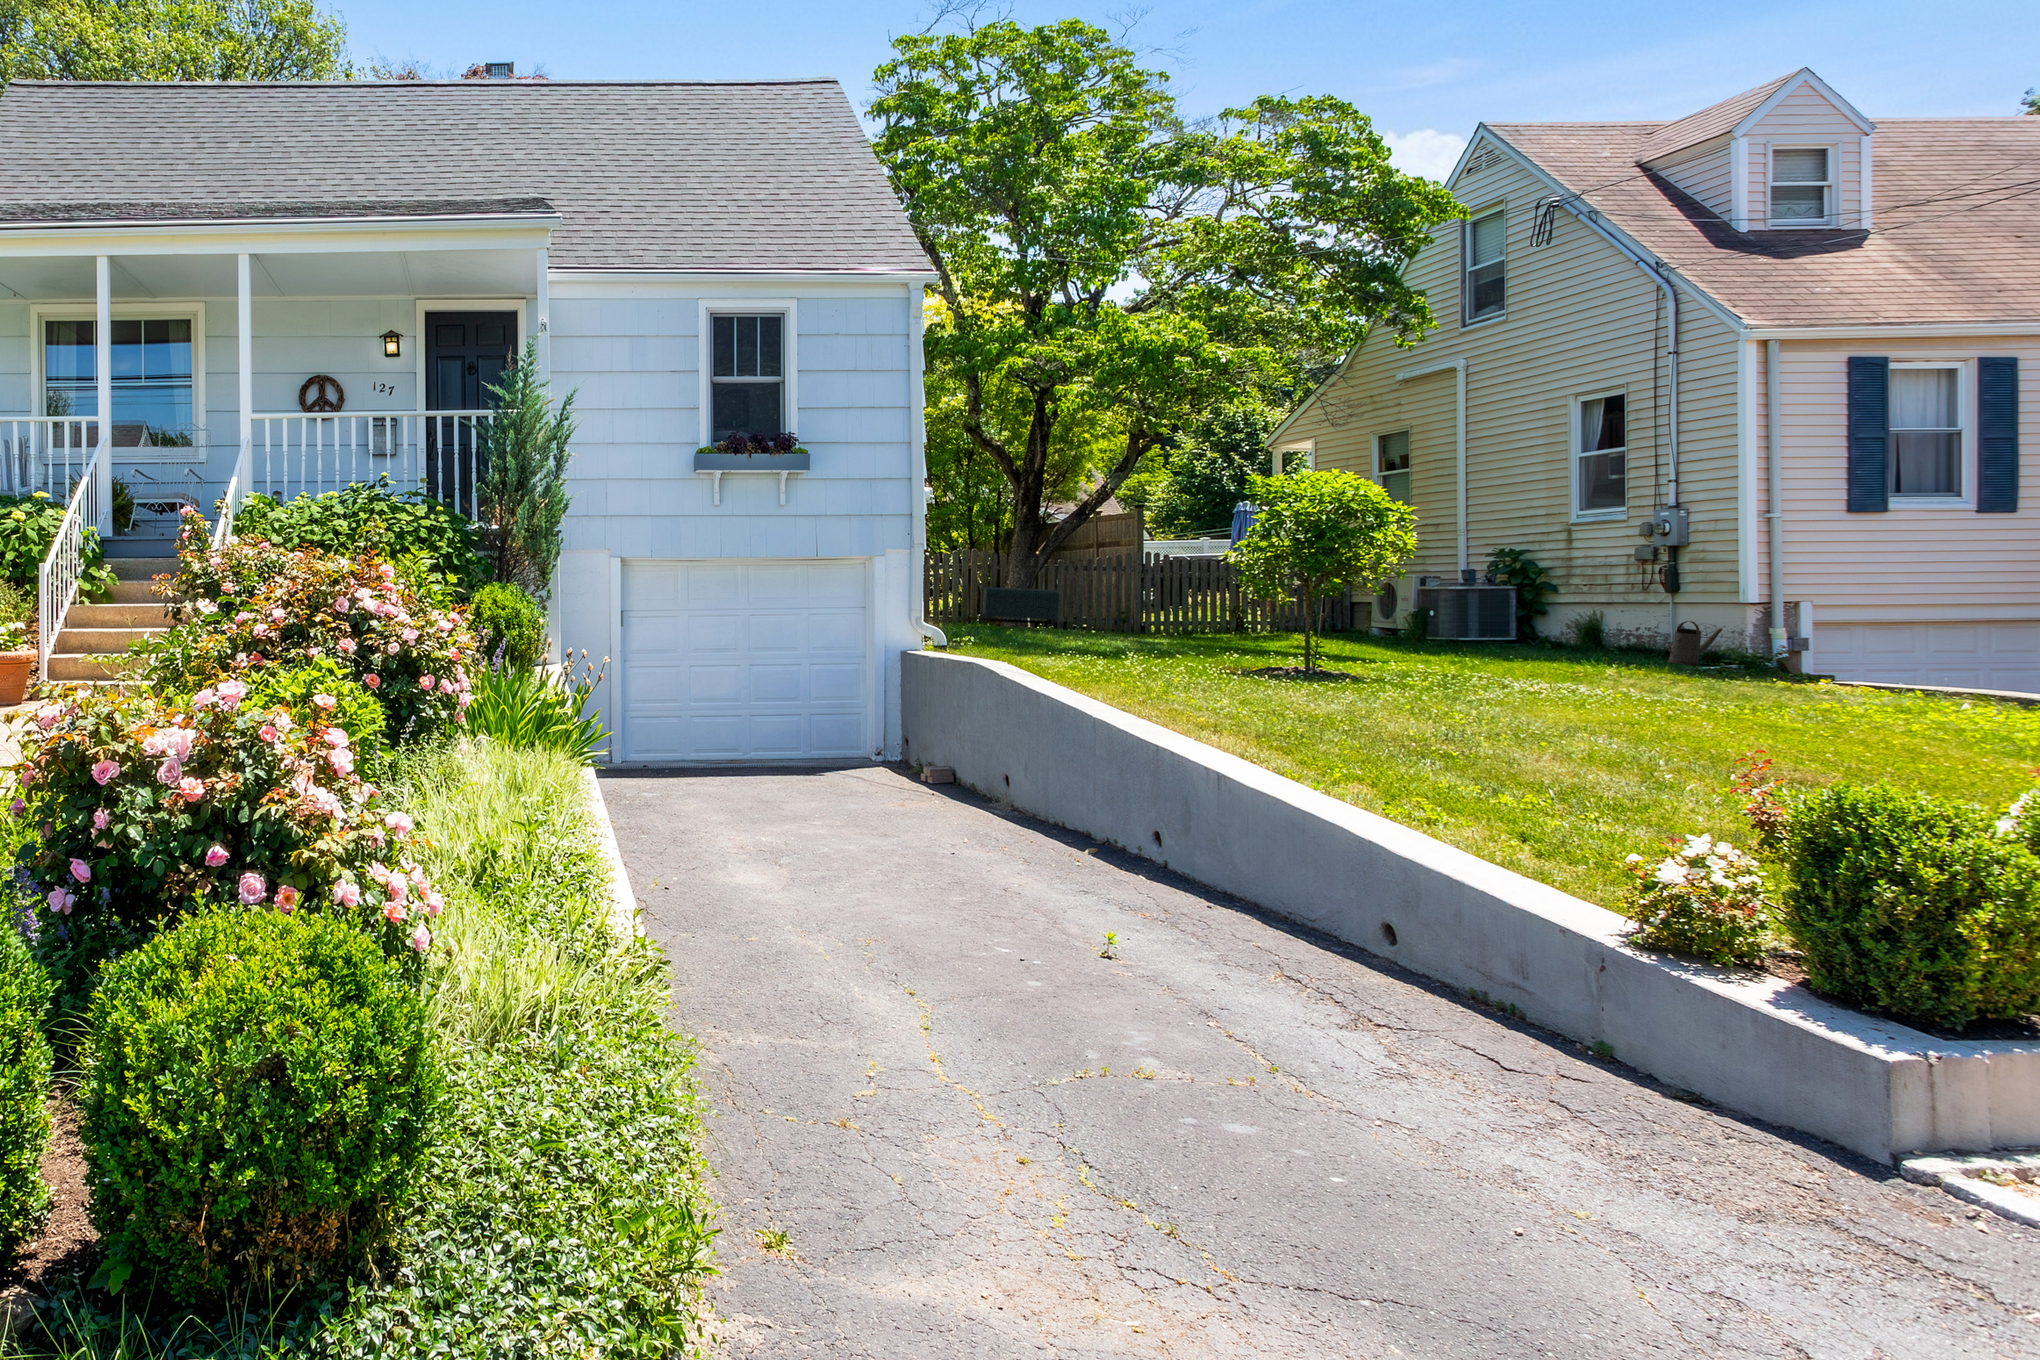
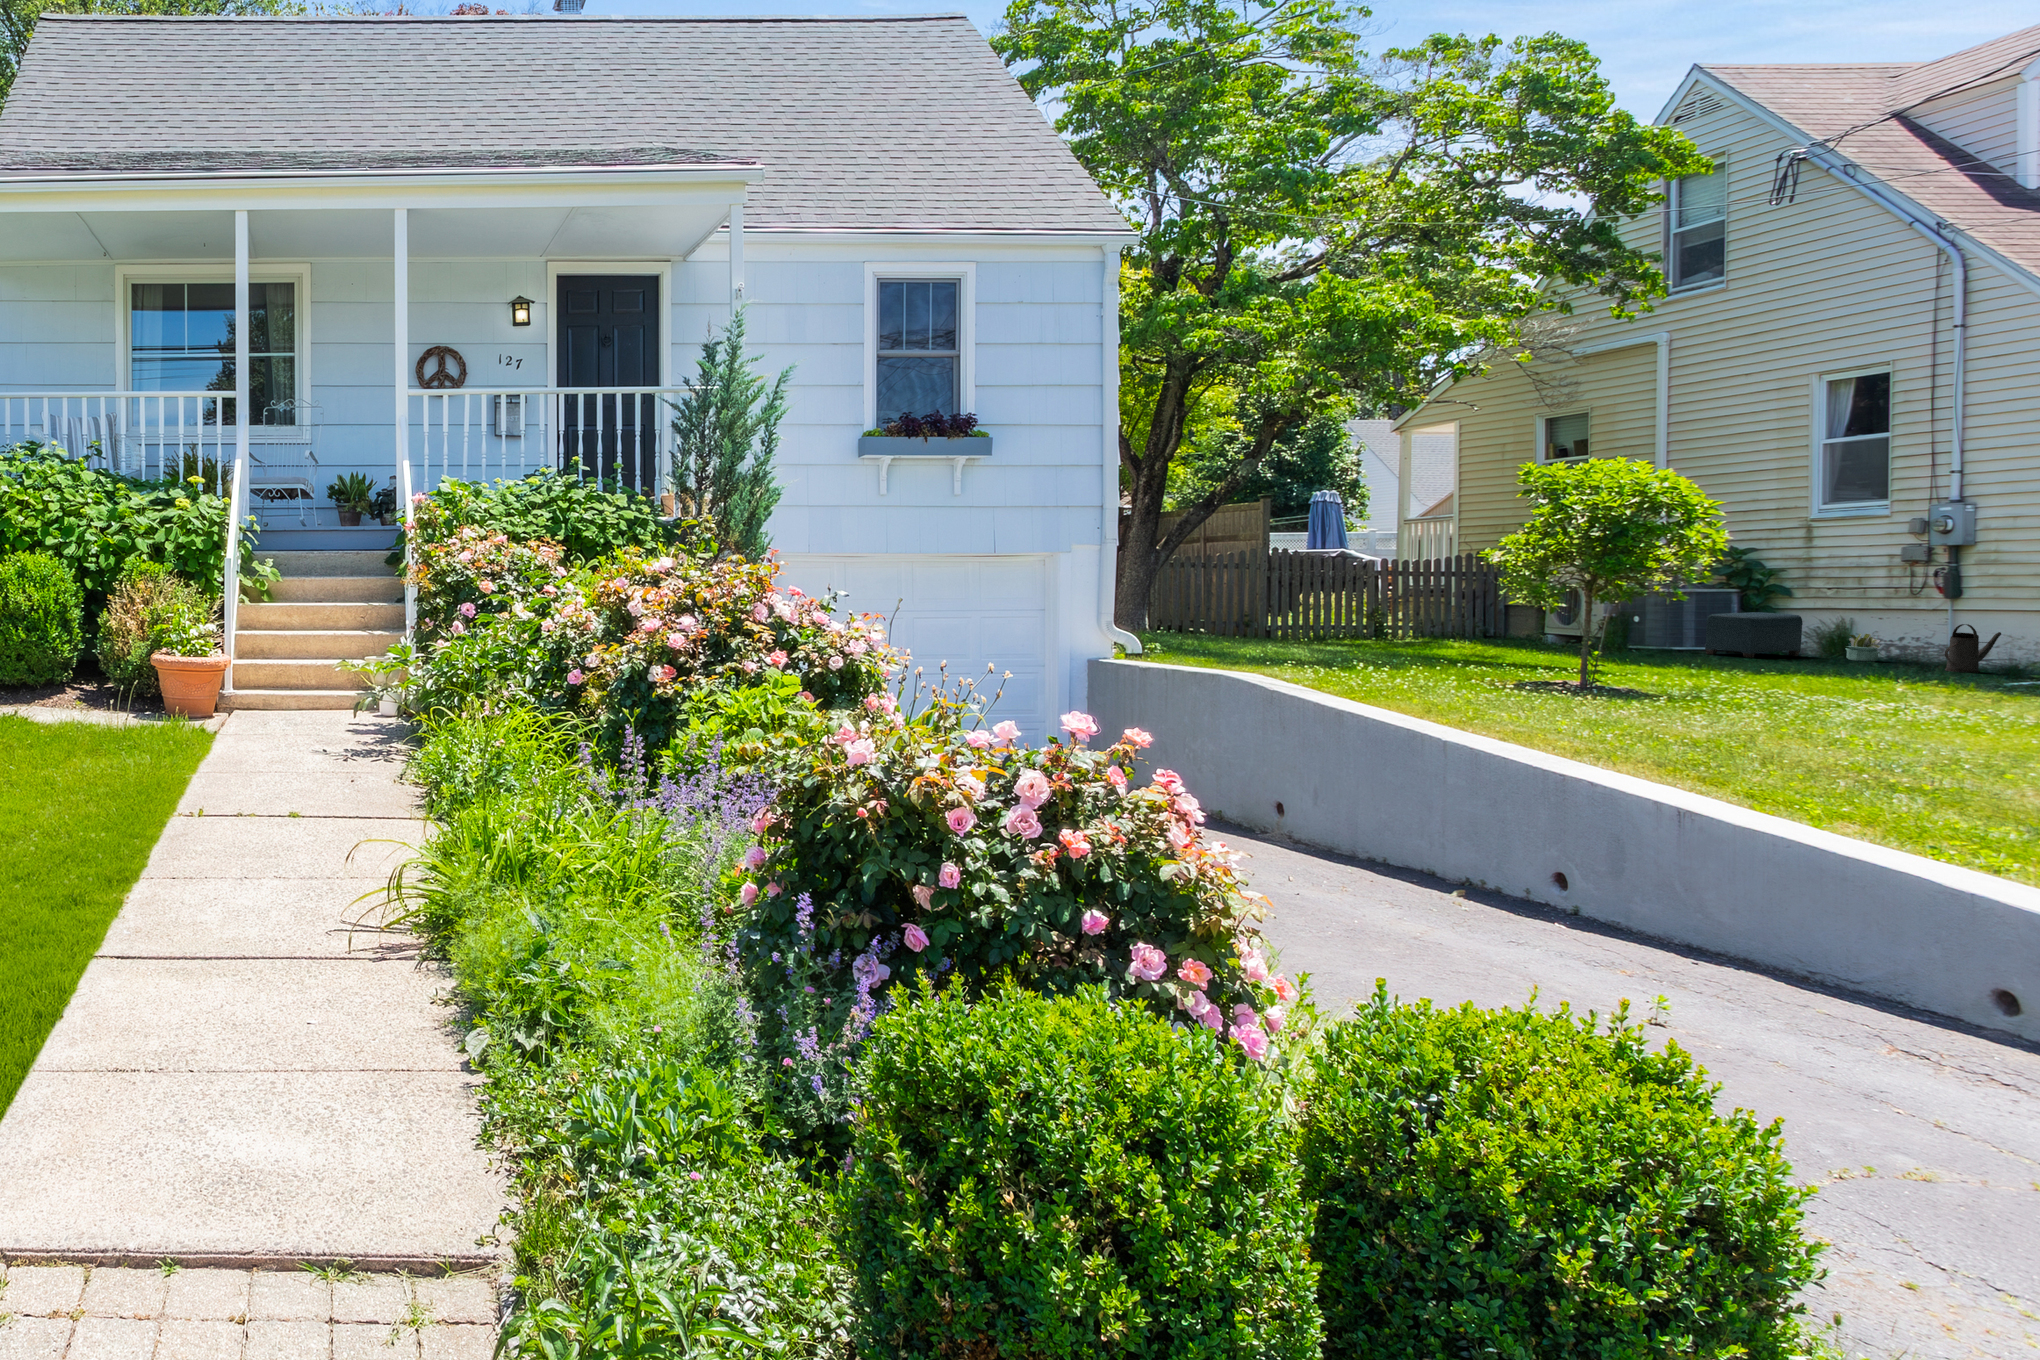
bench: present [982,587,1059,624] -> present [1705,612,1803,658]
decorative plant: none [1572,627,1612,652] -> present [1845,634,1880,662]

